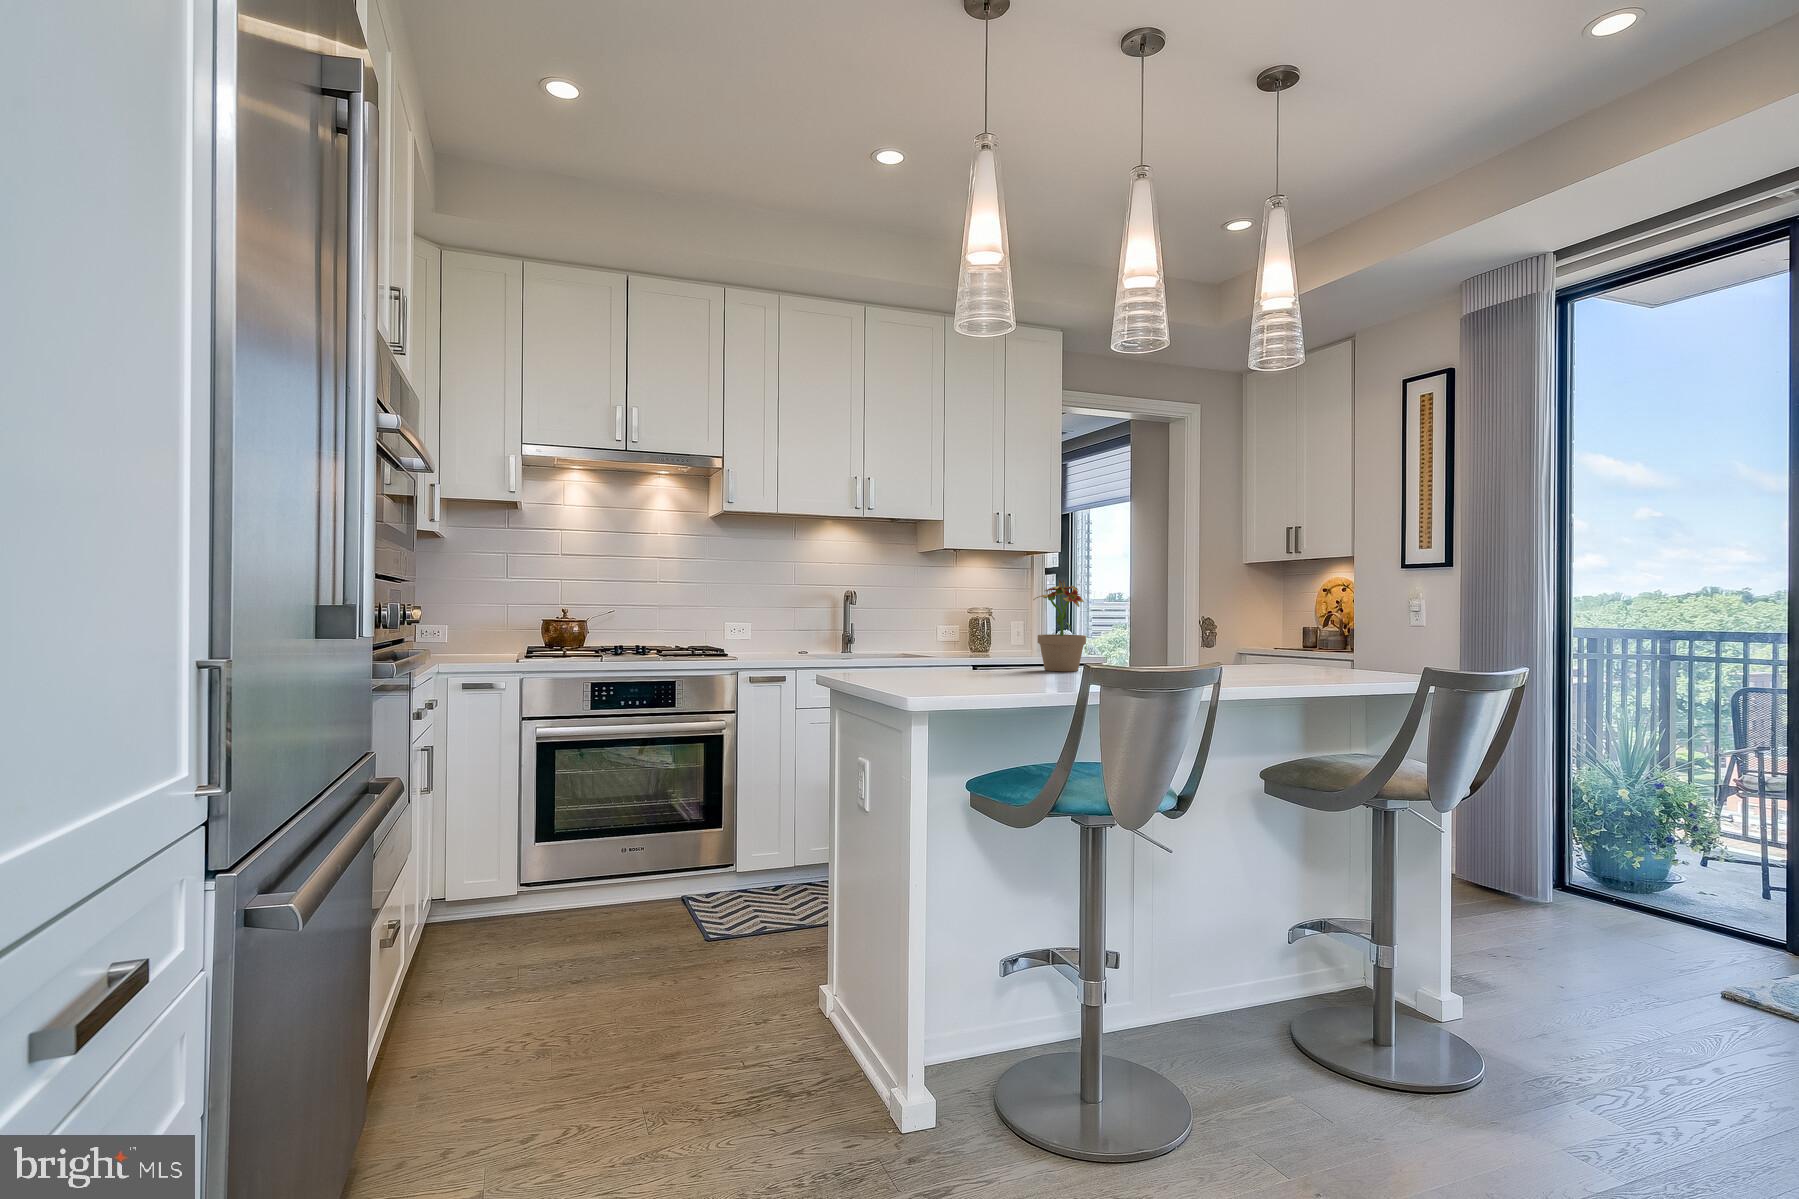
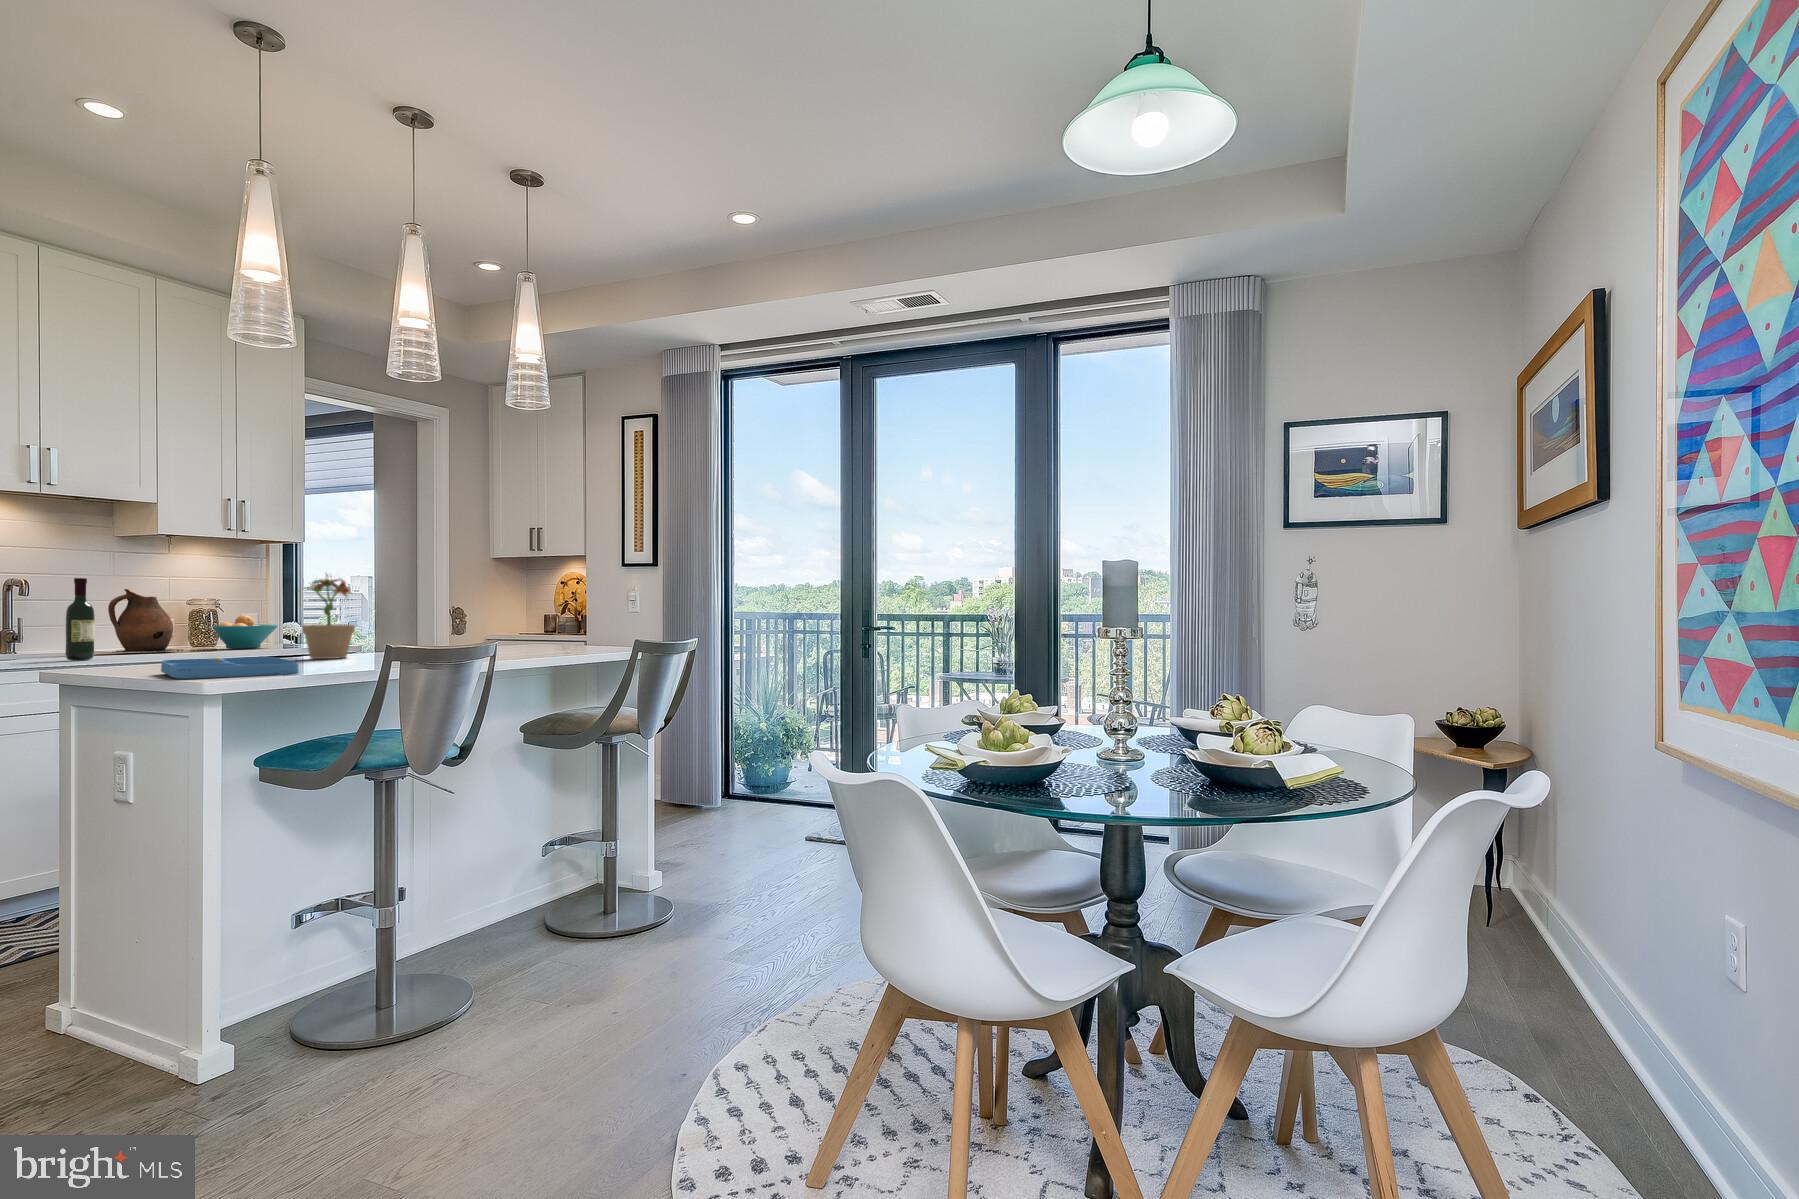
wine bottle: none [875,588,894,660] -> present [65,578,95,660]
ceramic pitcher: none [914,597,966,655] -> present [108,589,183,653]
fruit bowl: none [986,621,1040,653] -> present [213,615,278,649]
tray: none [897,668,1007,693] -> present [161,657,299,679]

